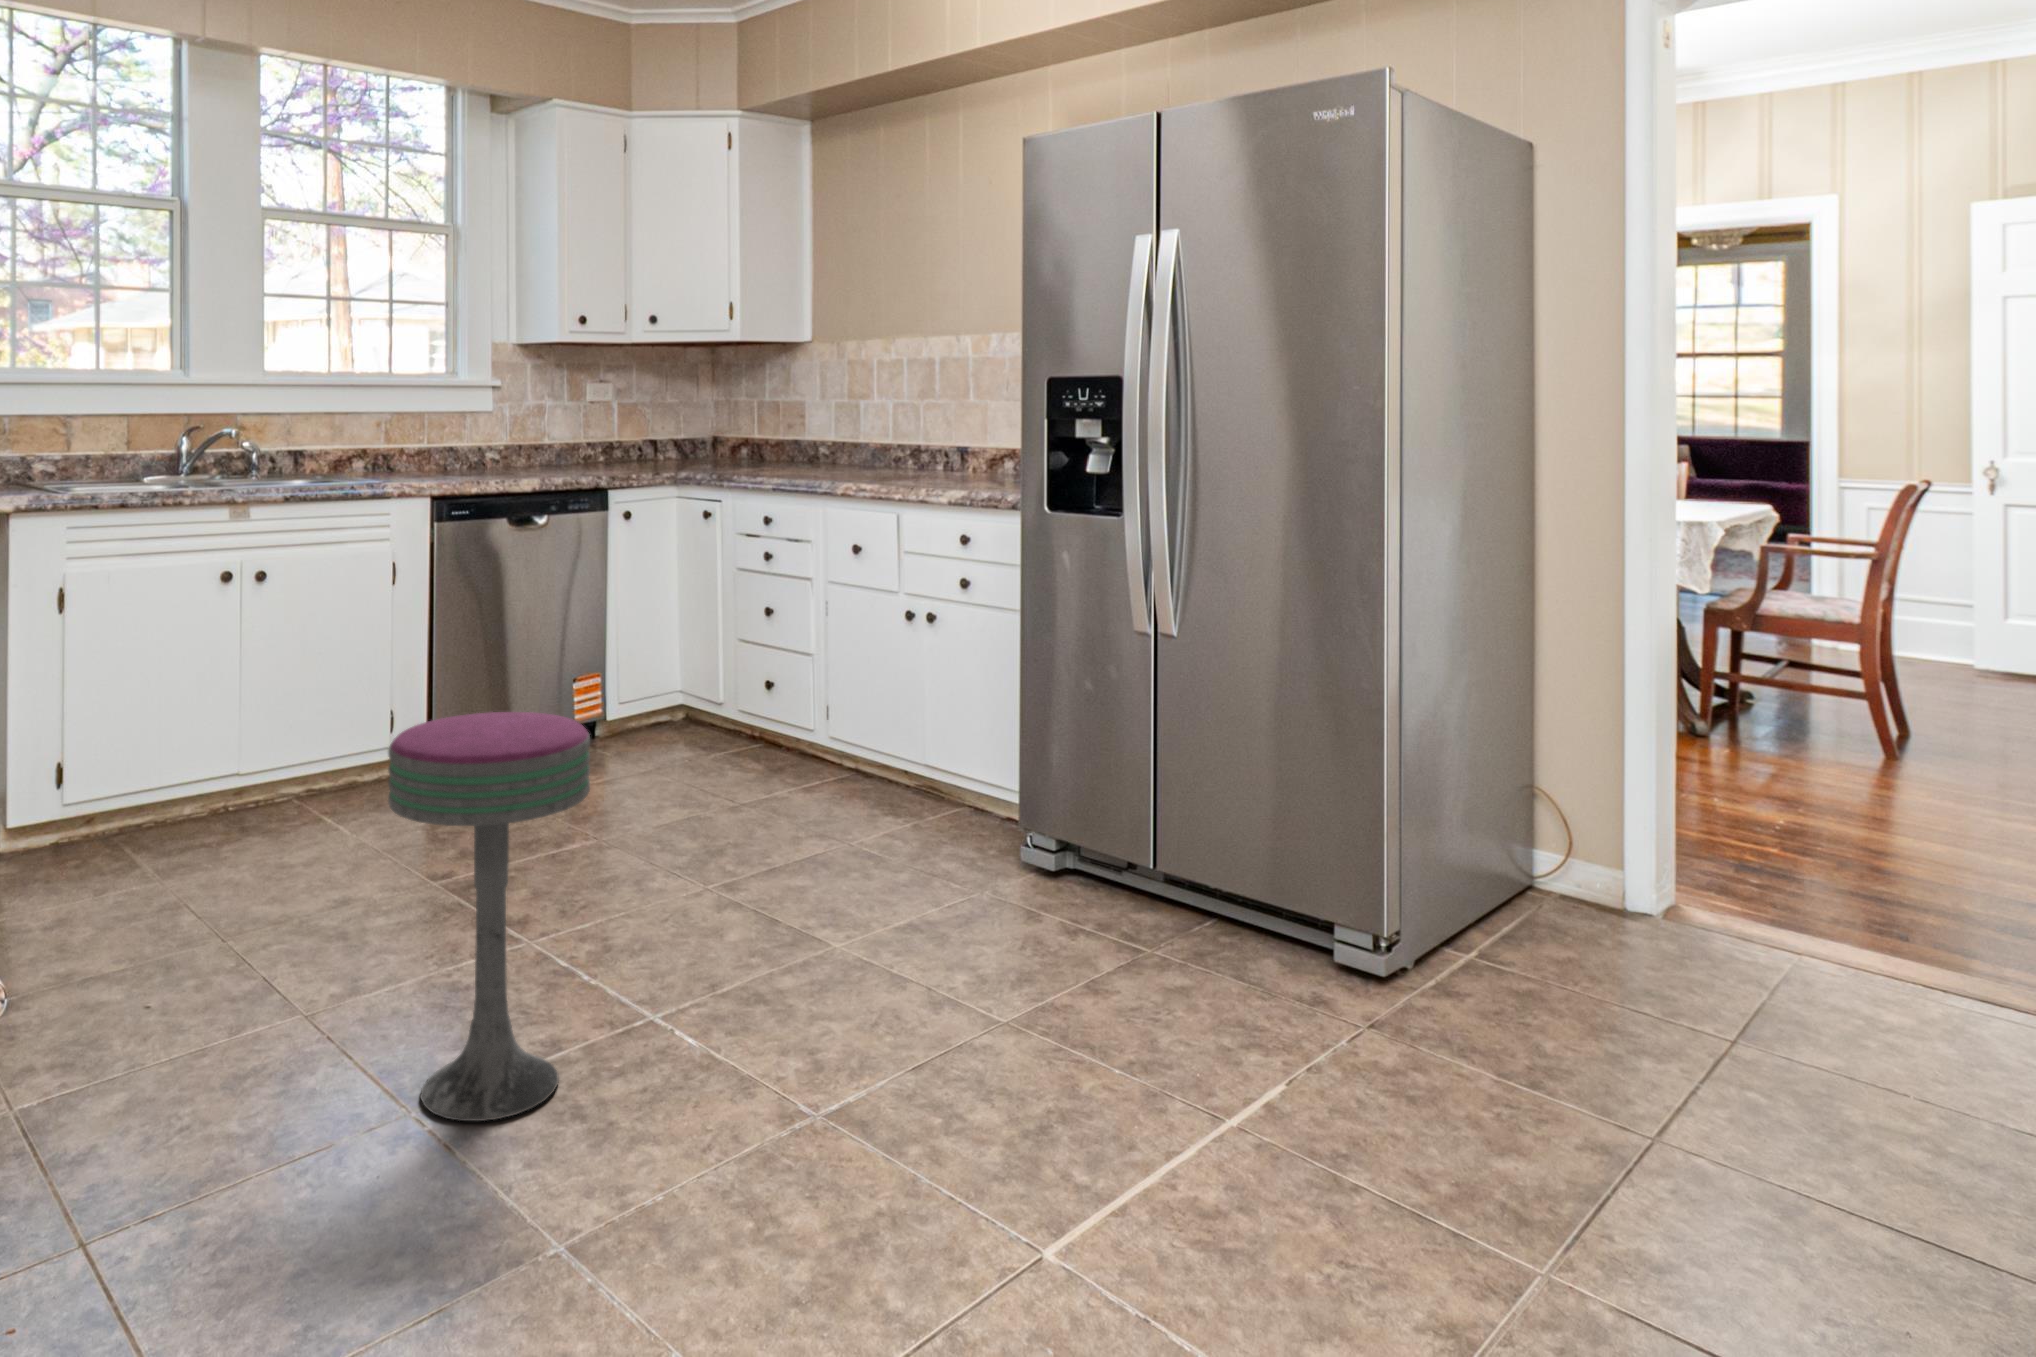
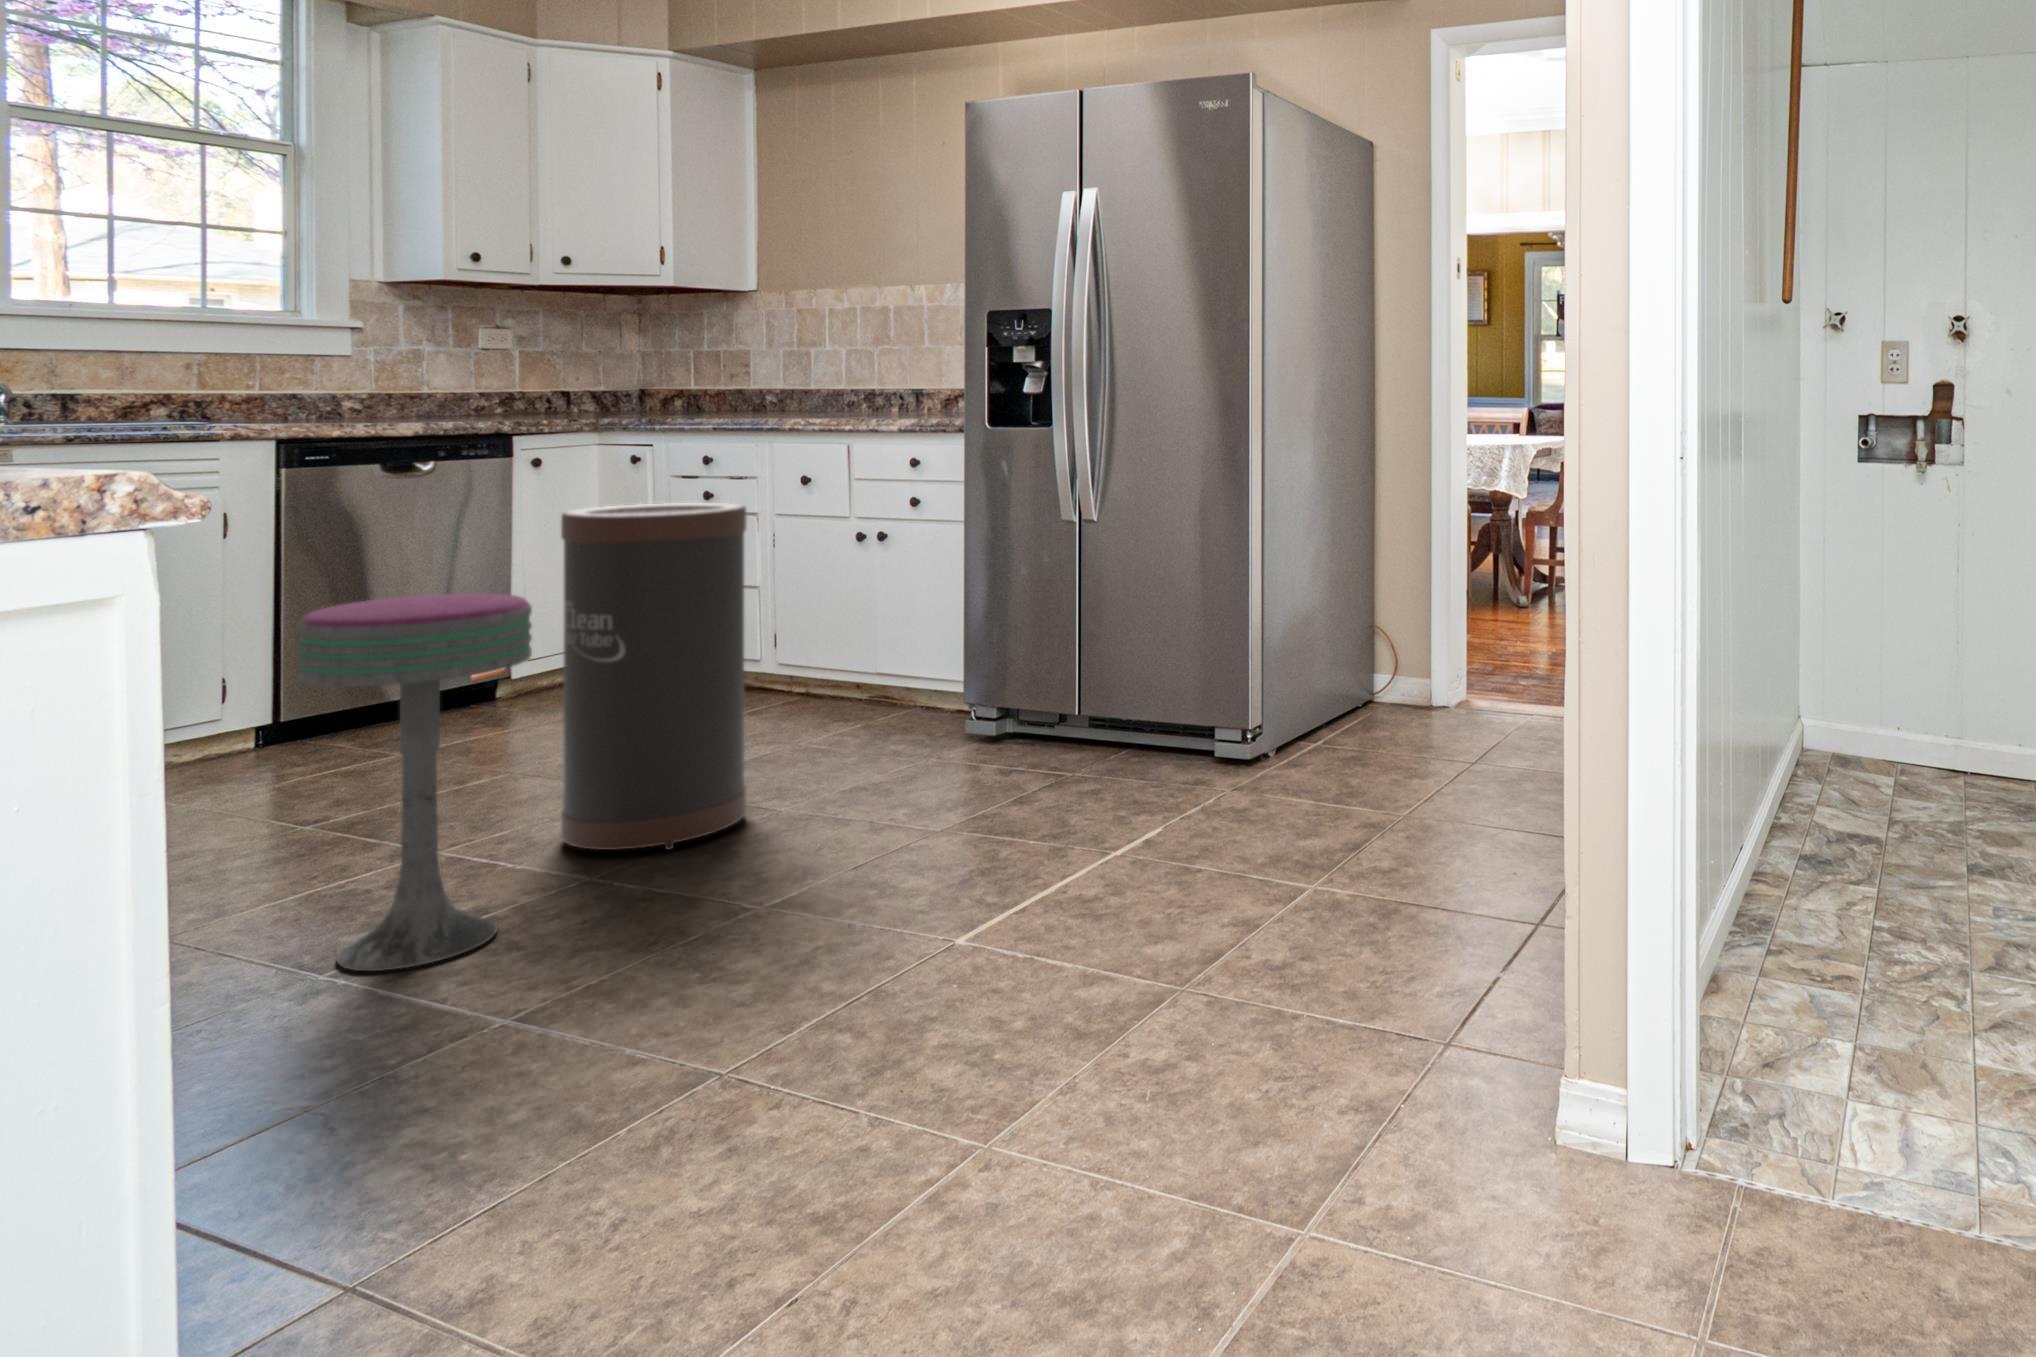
trash can: none [627,600,800,990] -> present [561,503,747,850]

